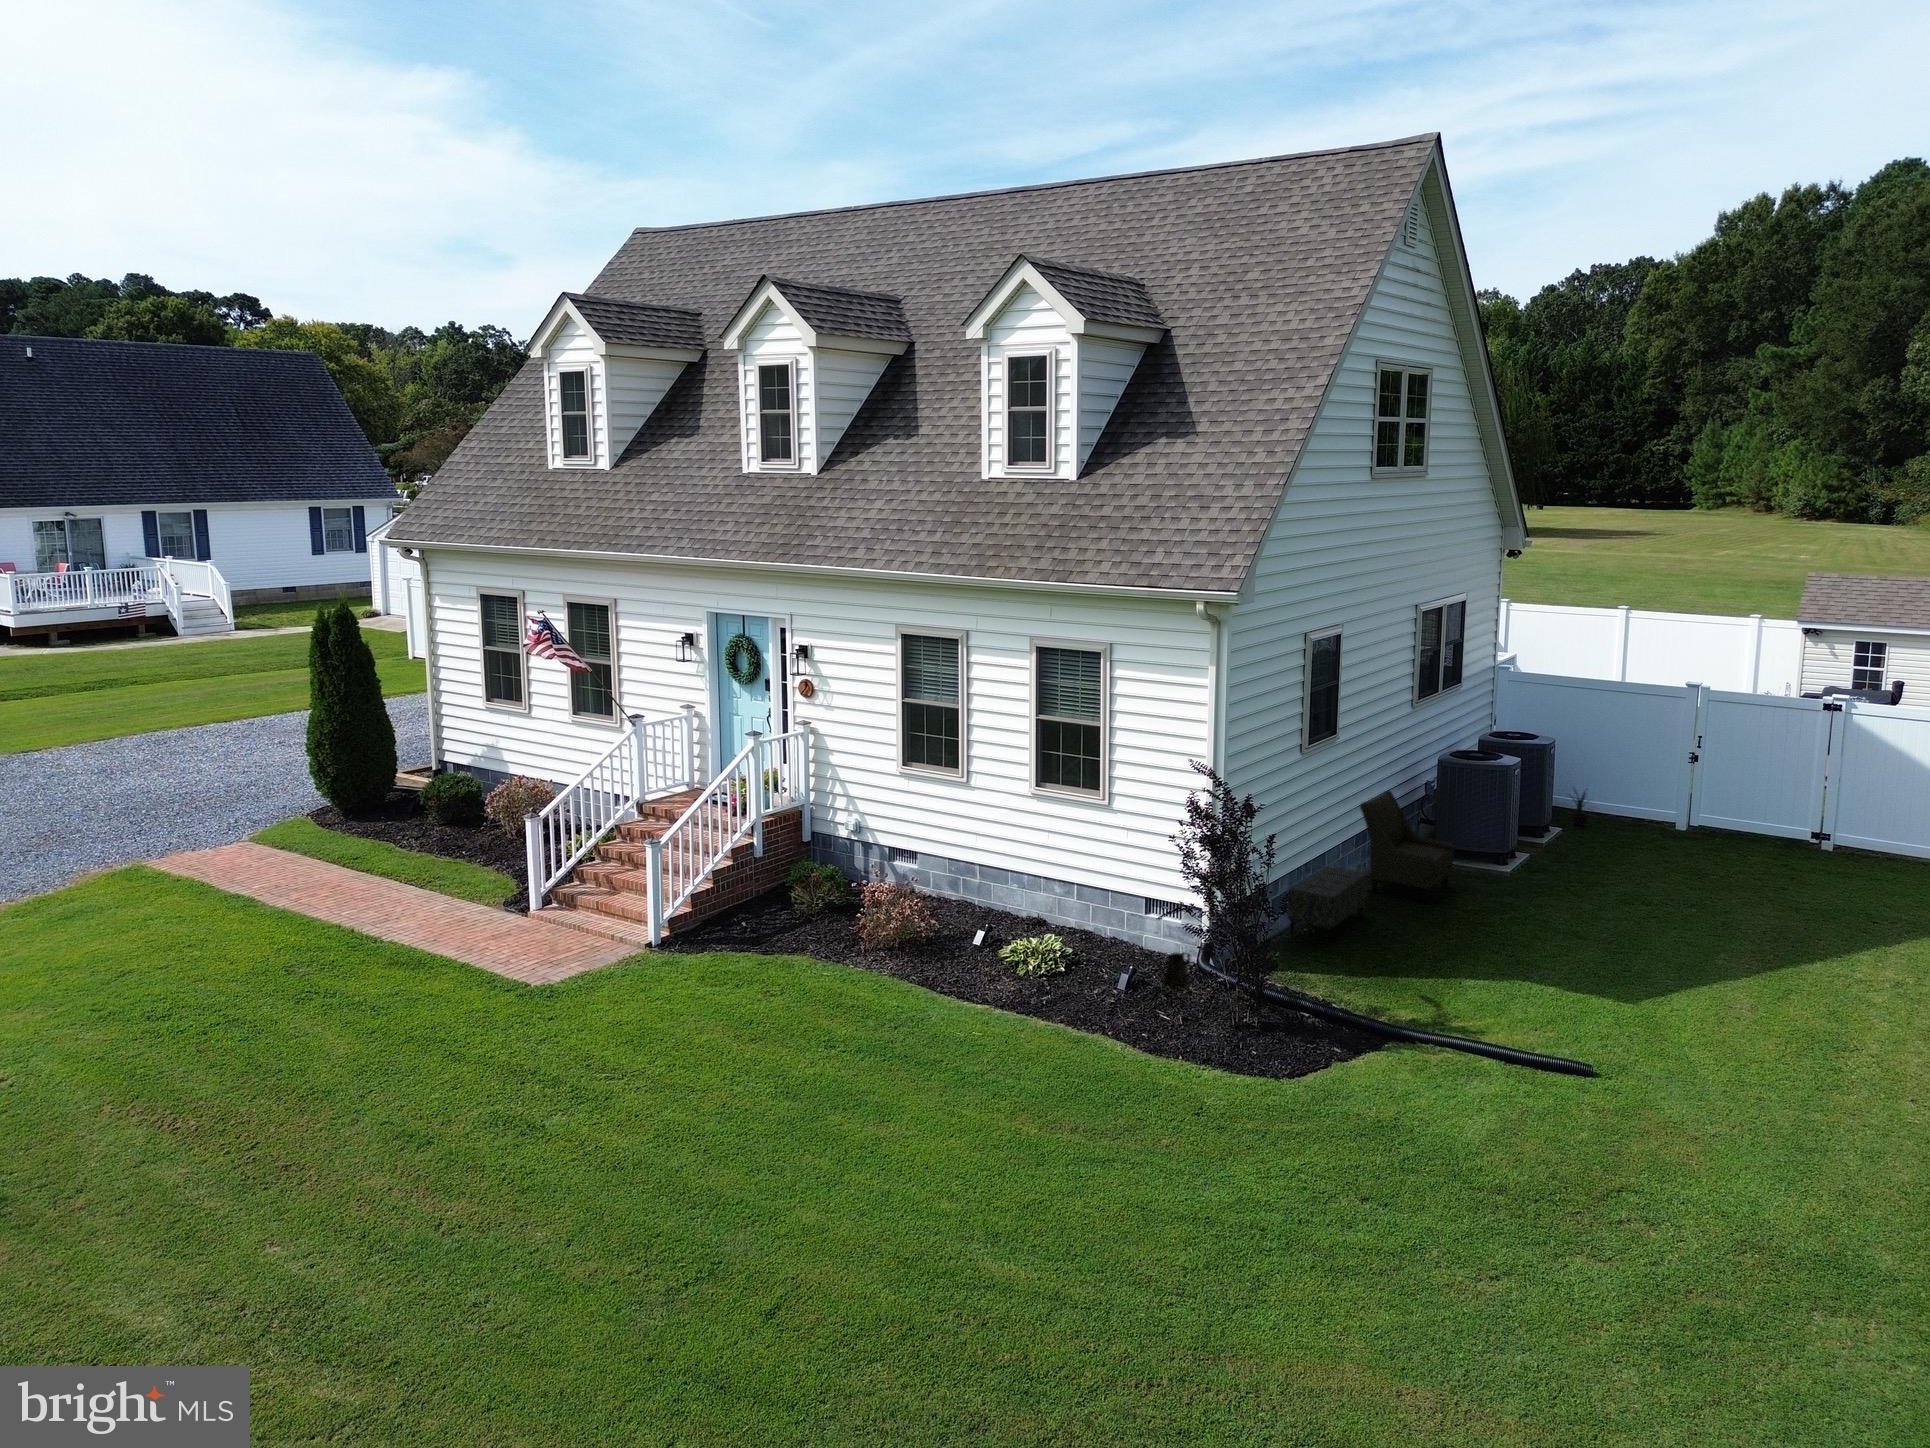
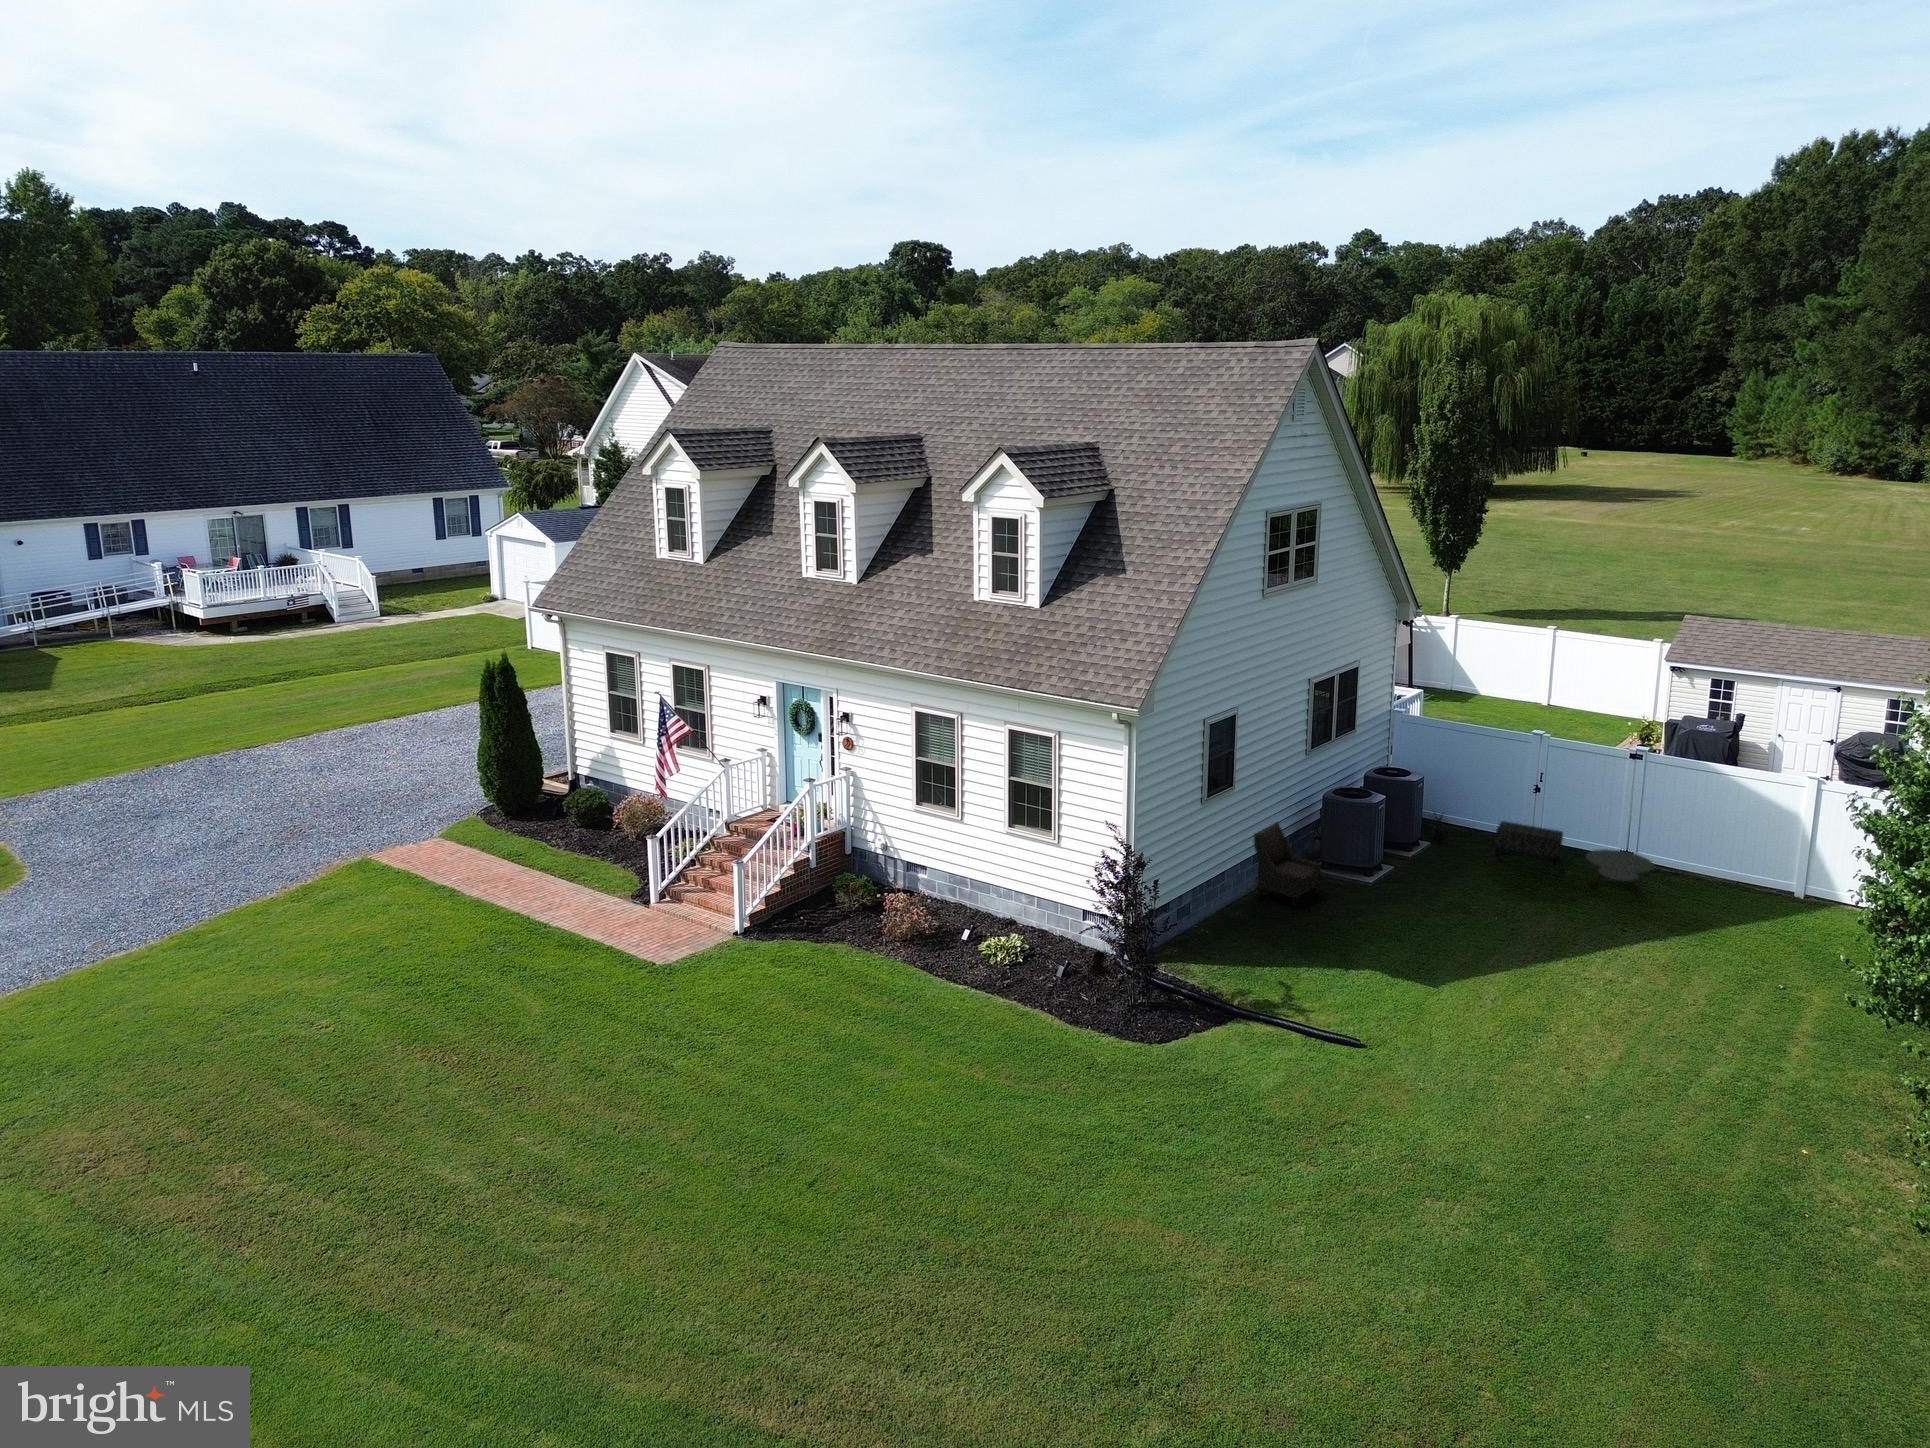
round table: none [1793,826,1891,881] -> present [1586,849,1654,895]
bench: present [1287,866,1368,942] -> present [1495,821,1563,865]

